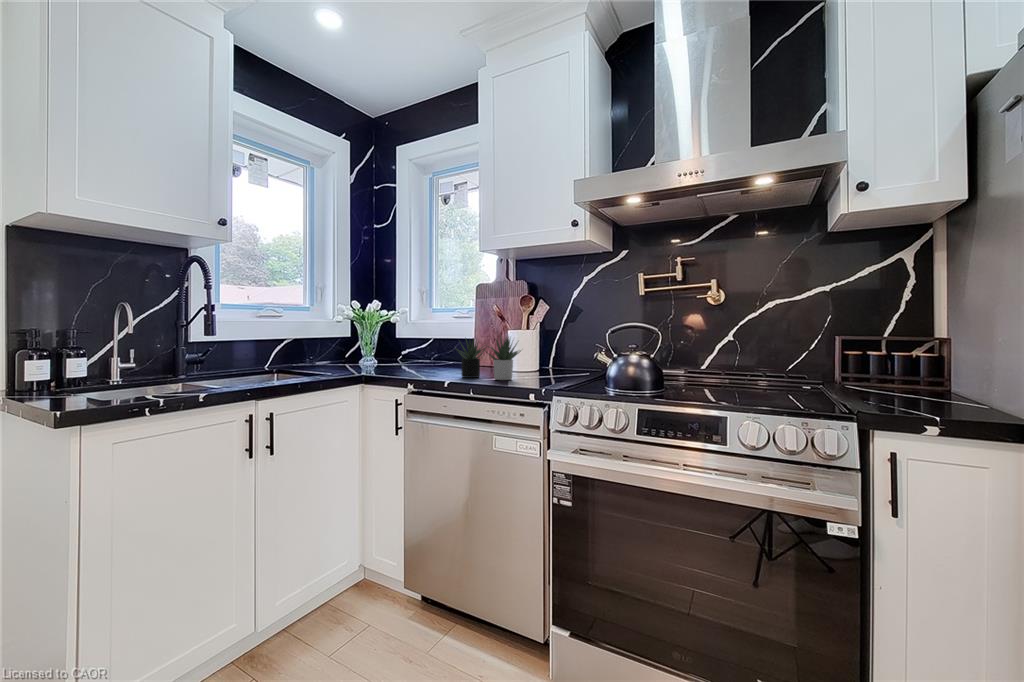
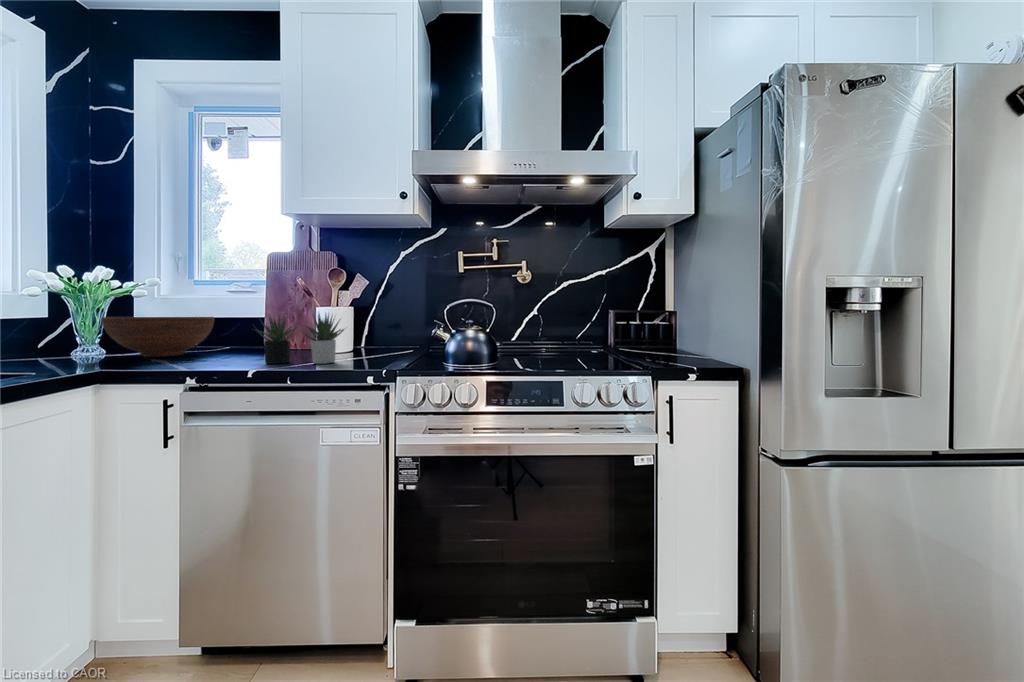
fruit bowl: none [371,338,437,368] -> present [101,317,214,357]

